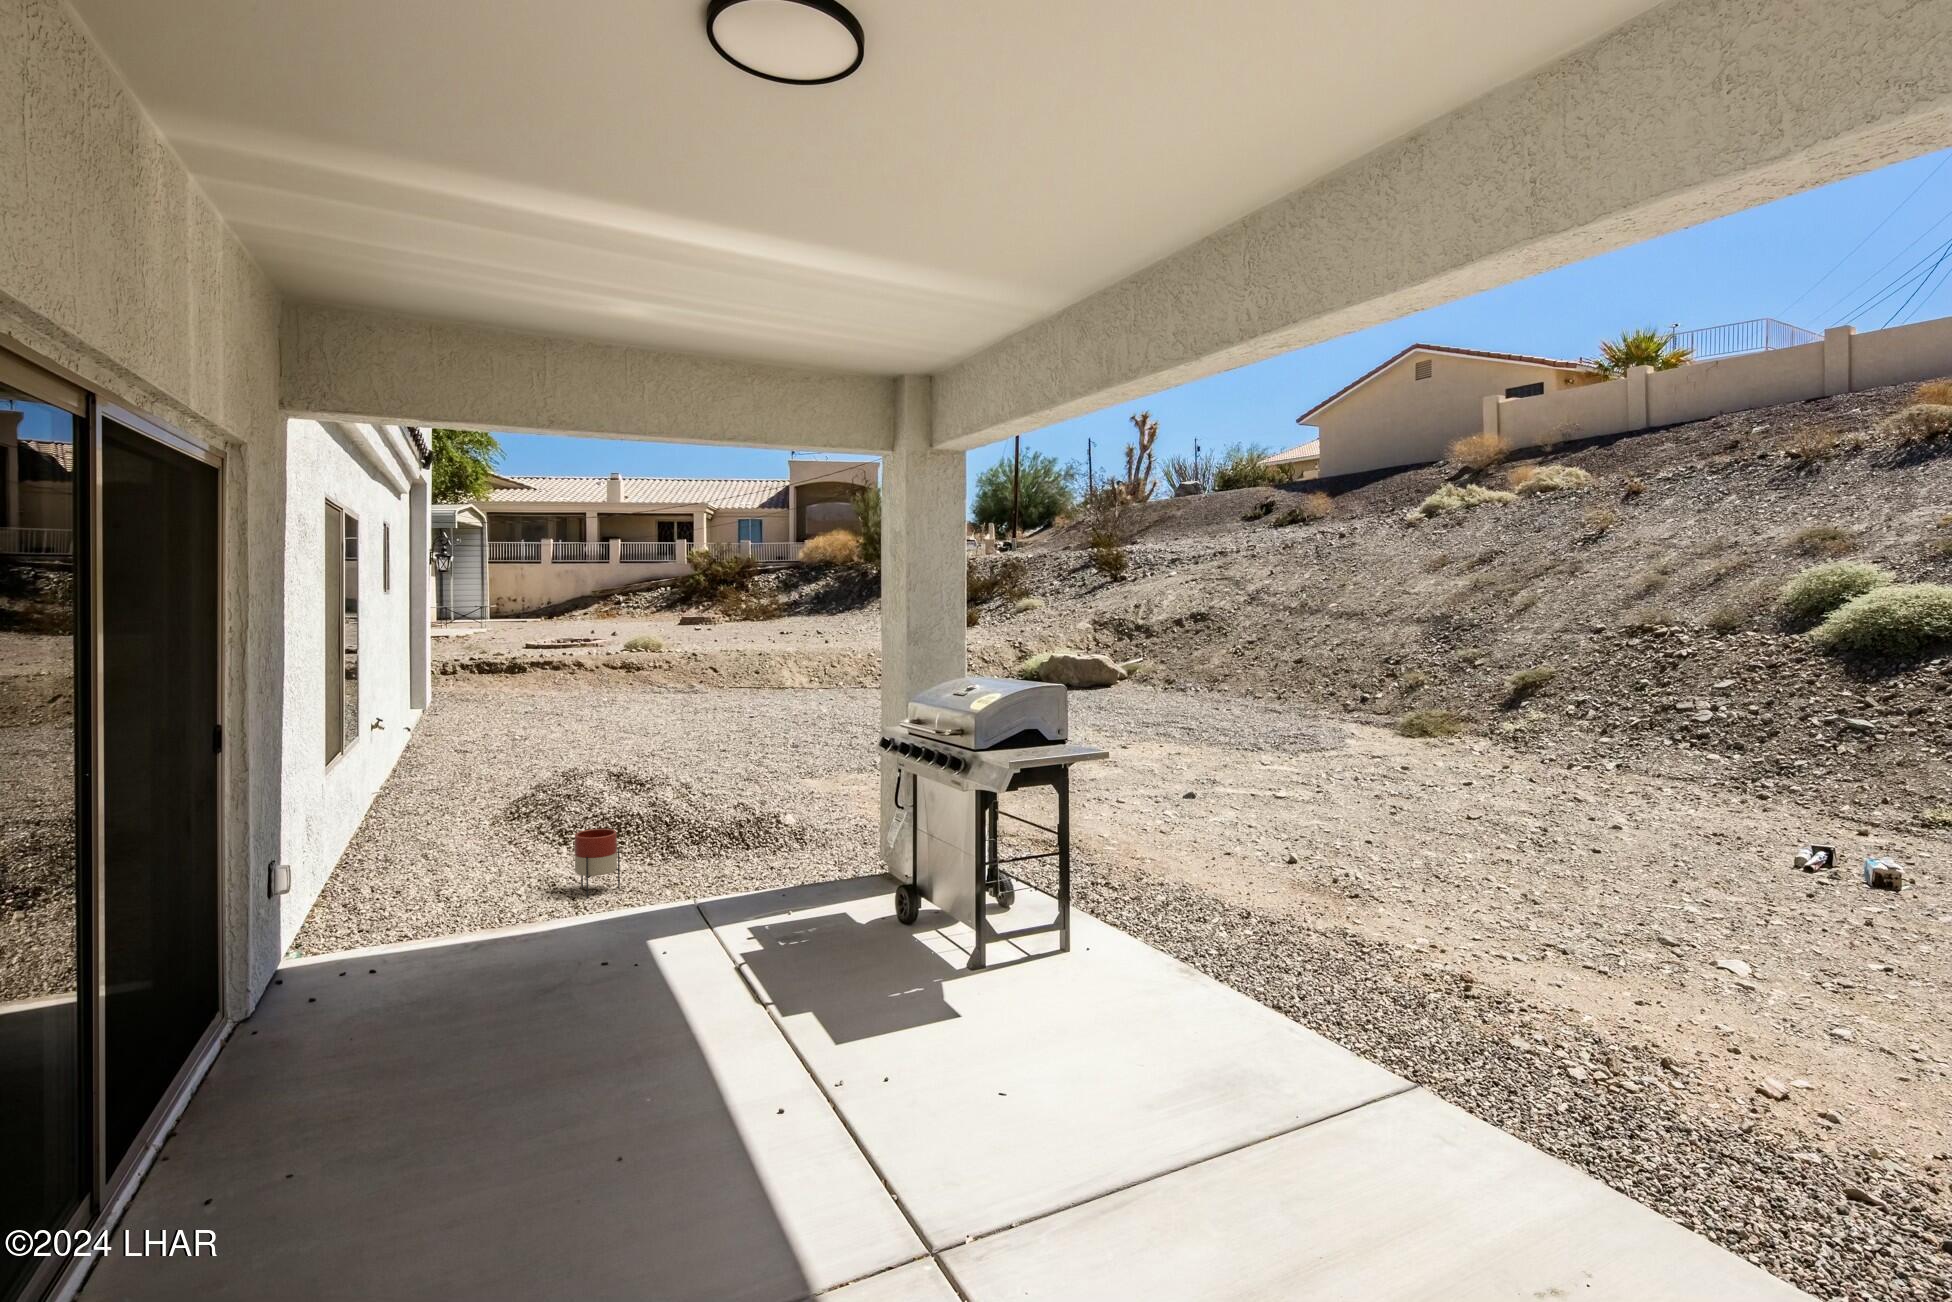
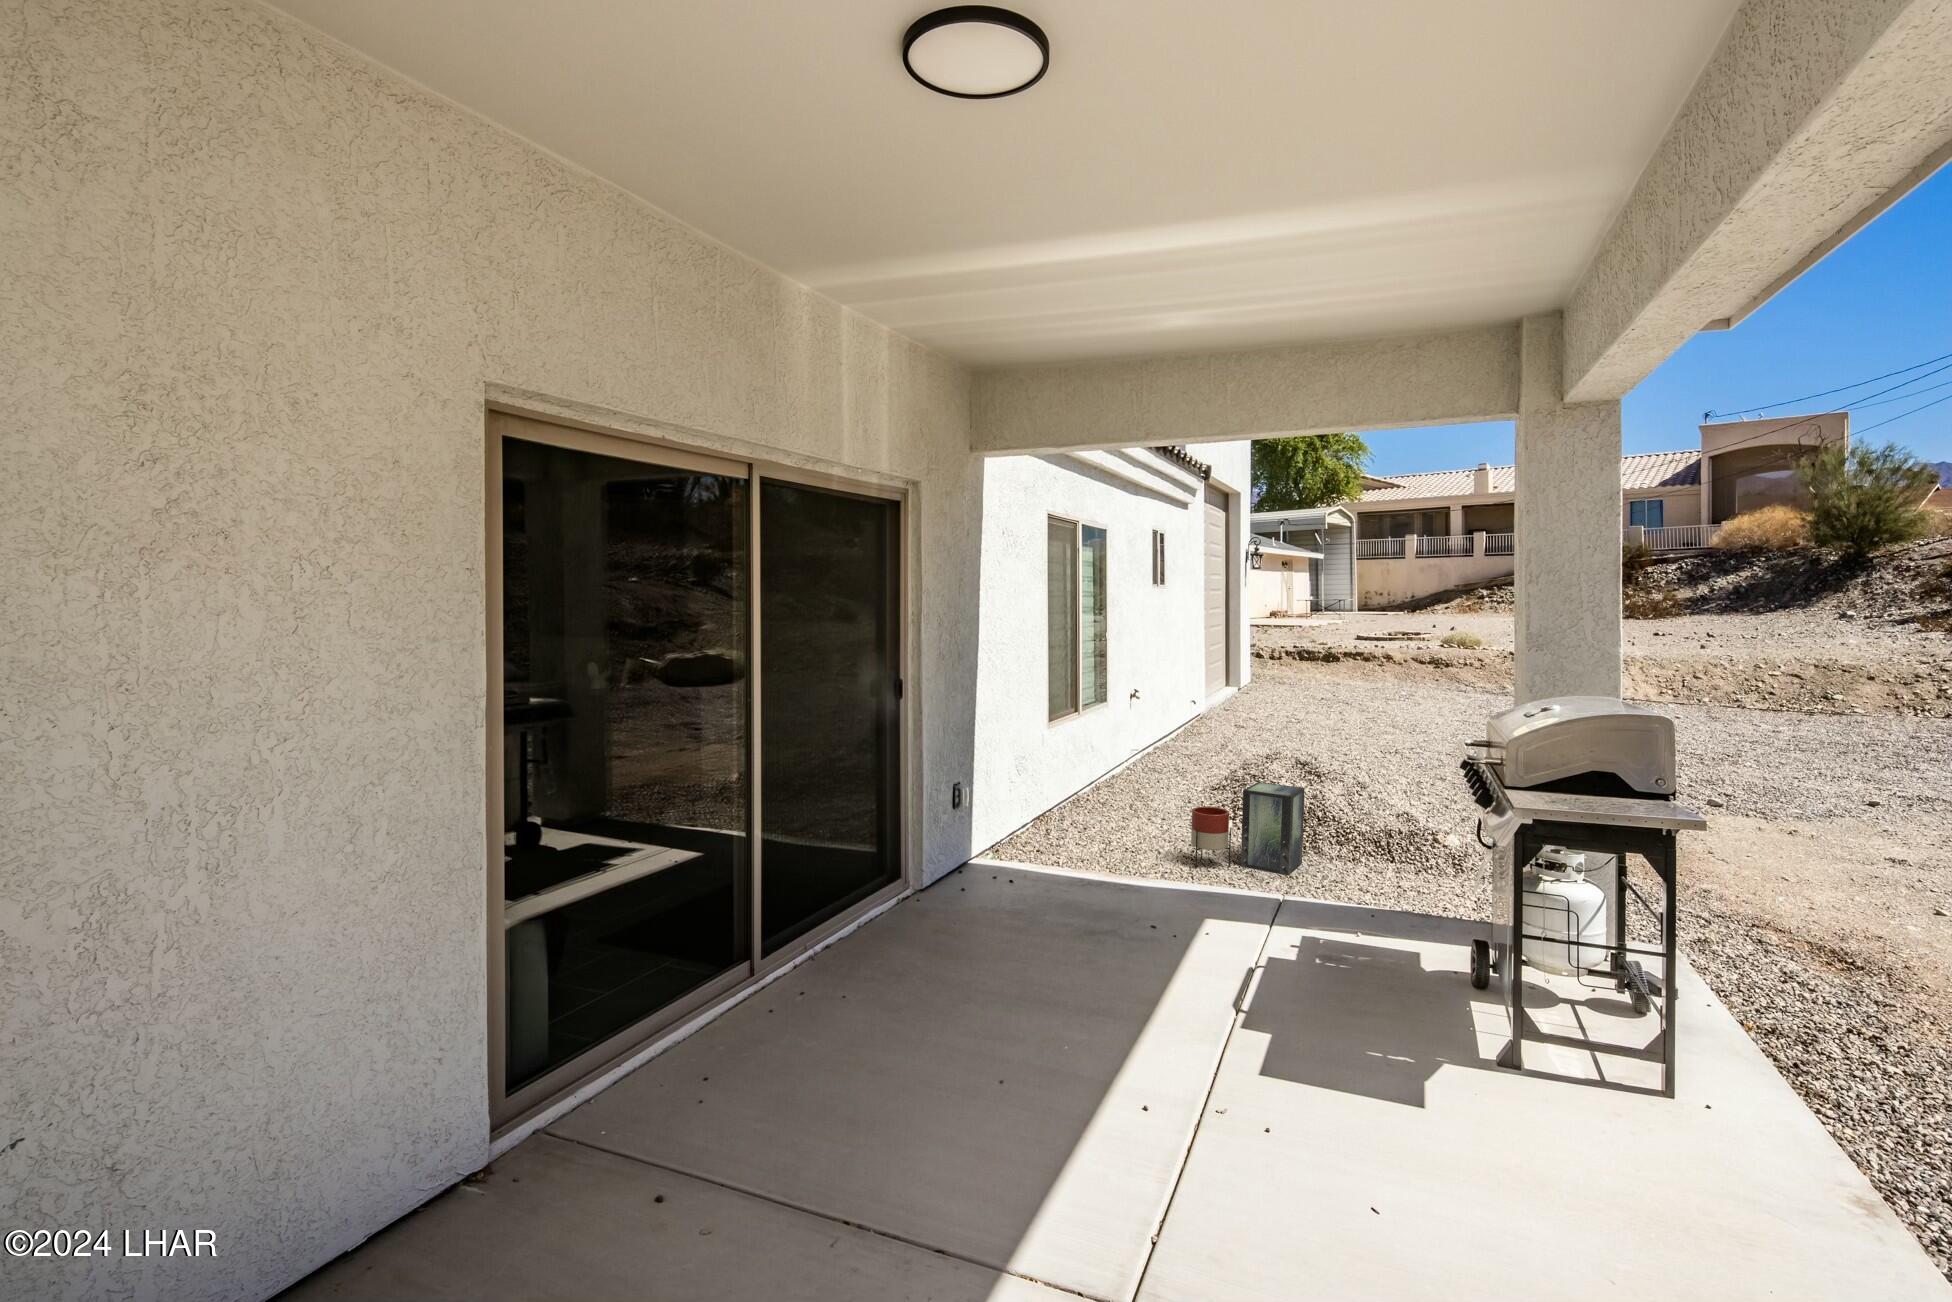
storage box: none [628,793,680,886] -> present [1241,782,1305,875]

